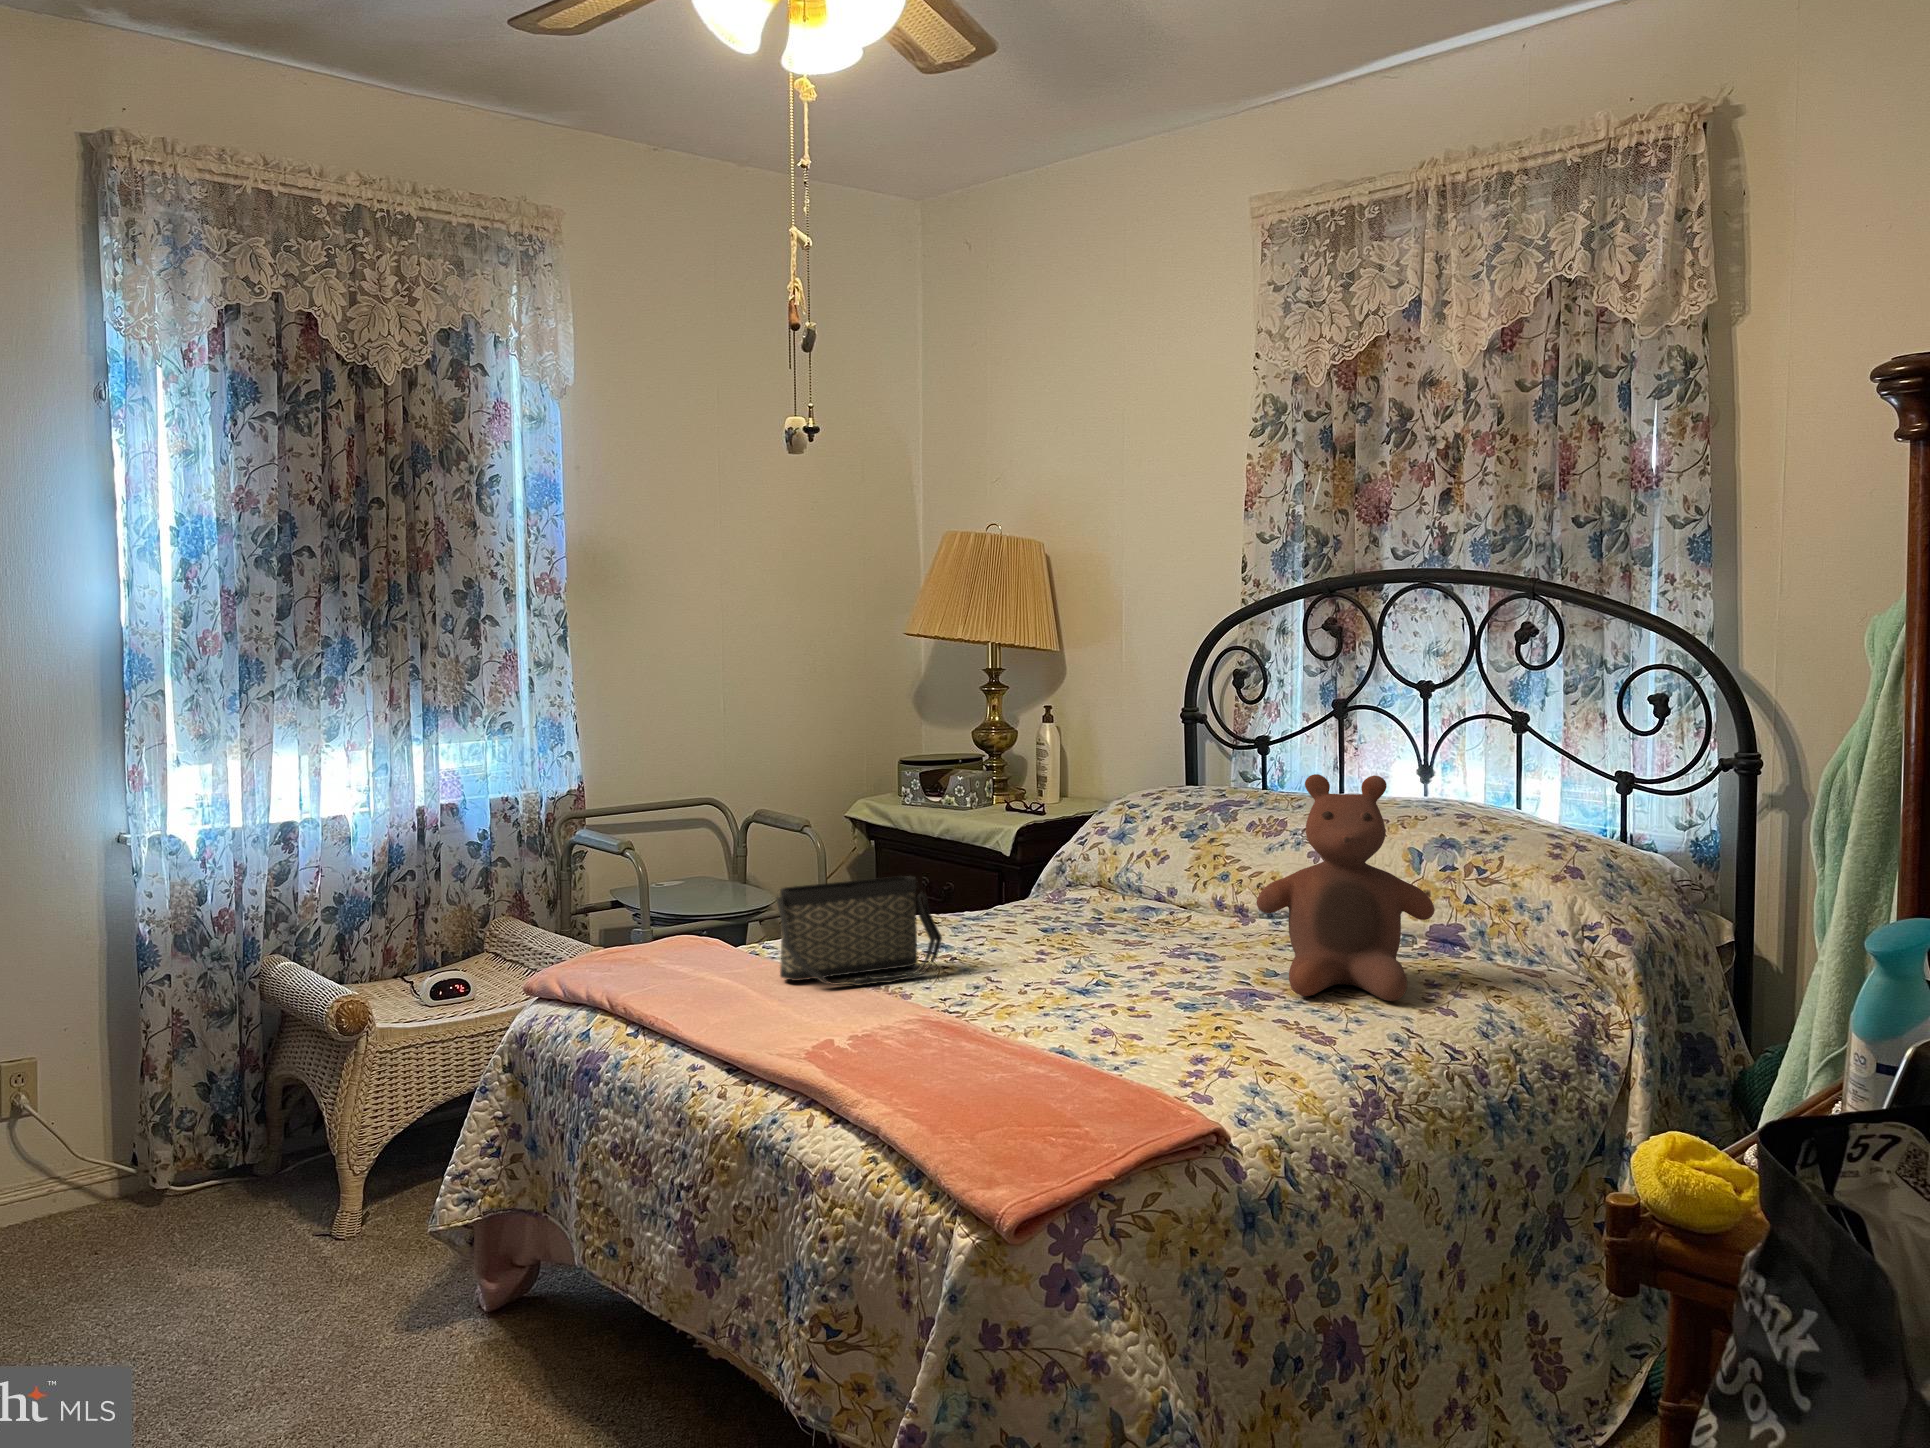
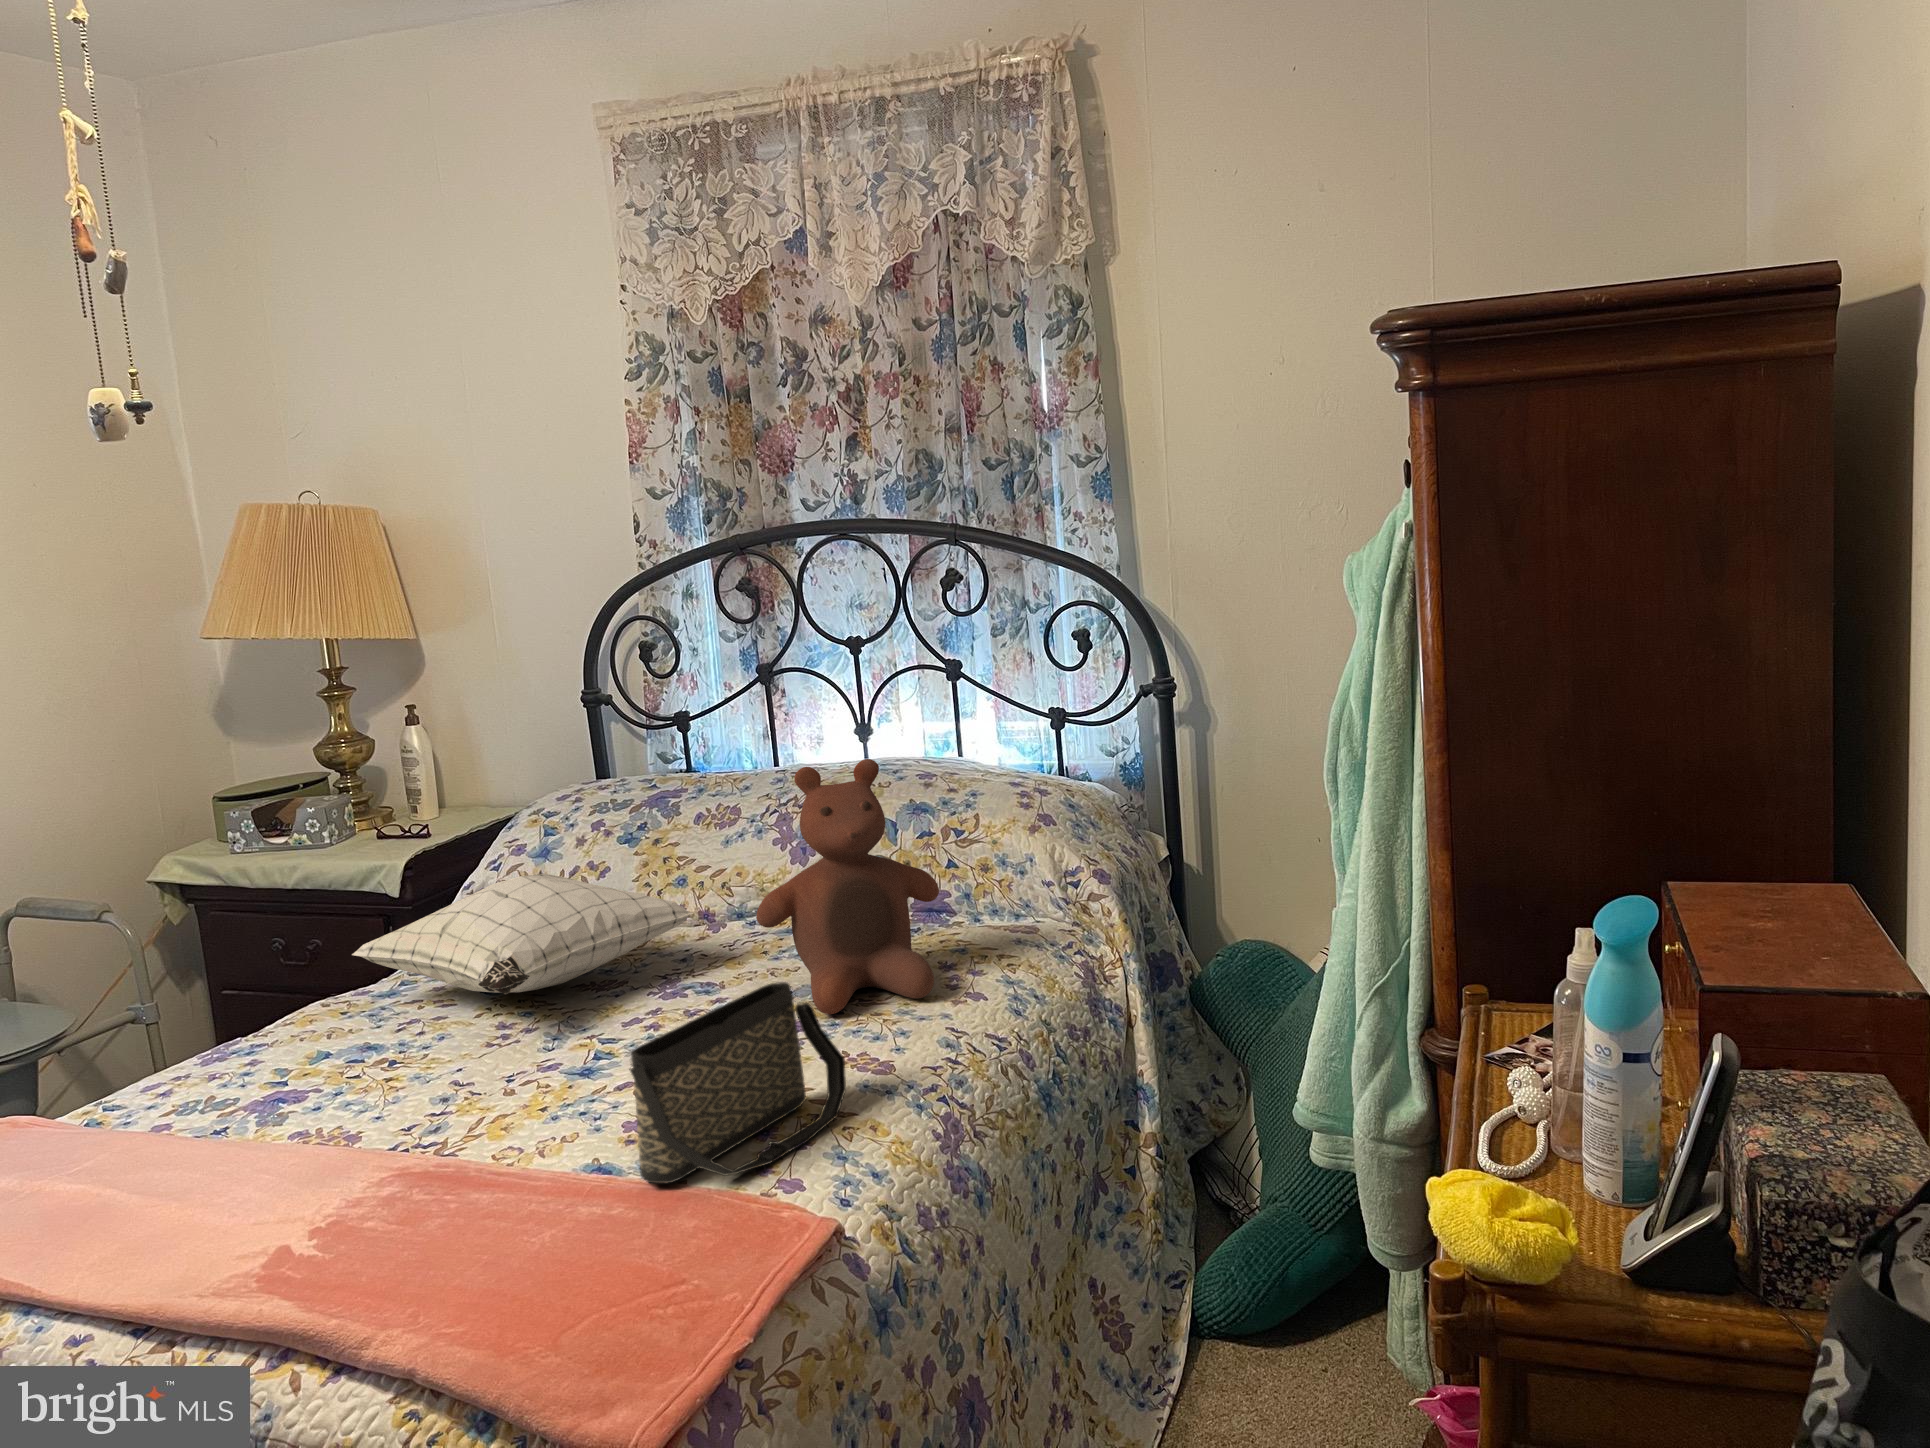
pillow: none [945,838,1214,935] -> present [352,874,693,994]
handbag: present [777,876,942,985] -> present [629,982,846,1183]

